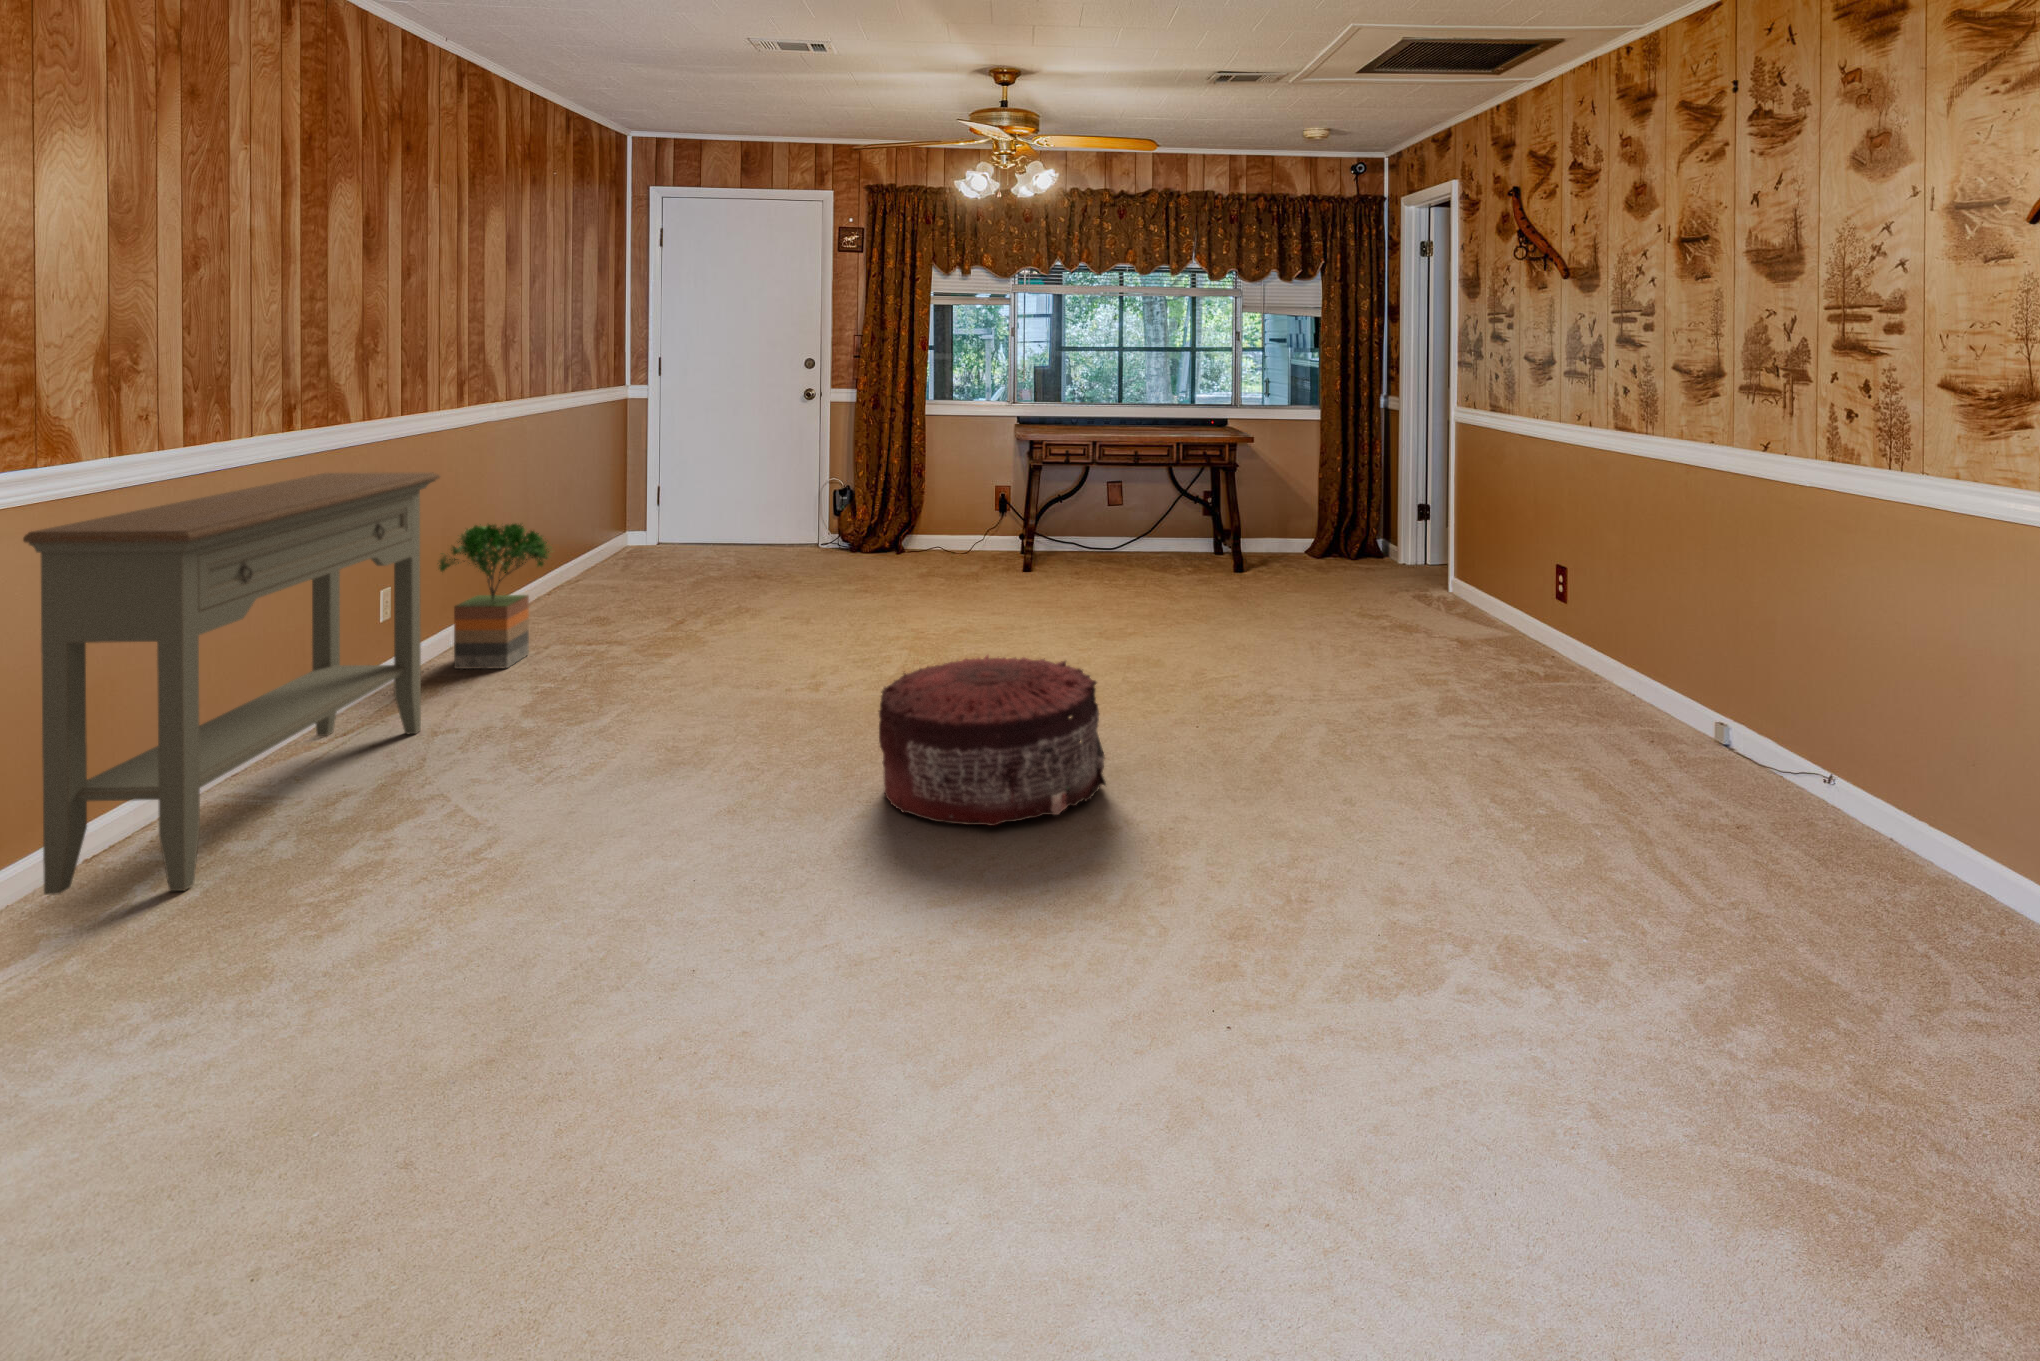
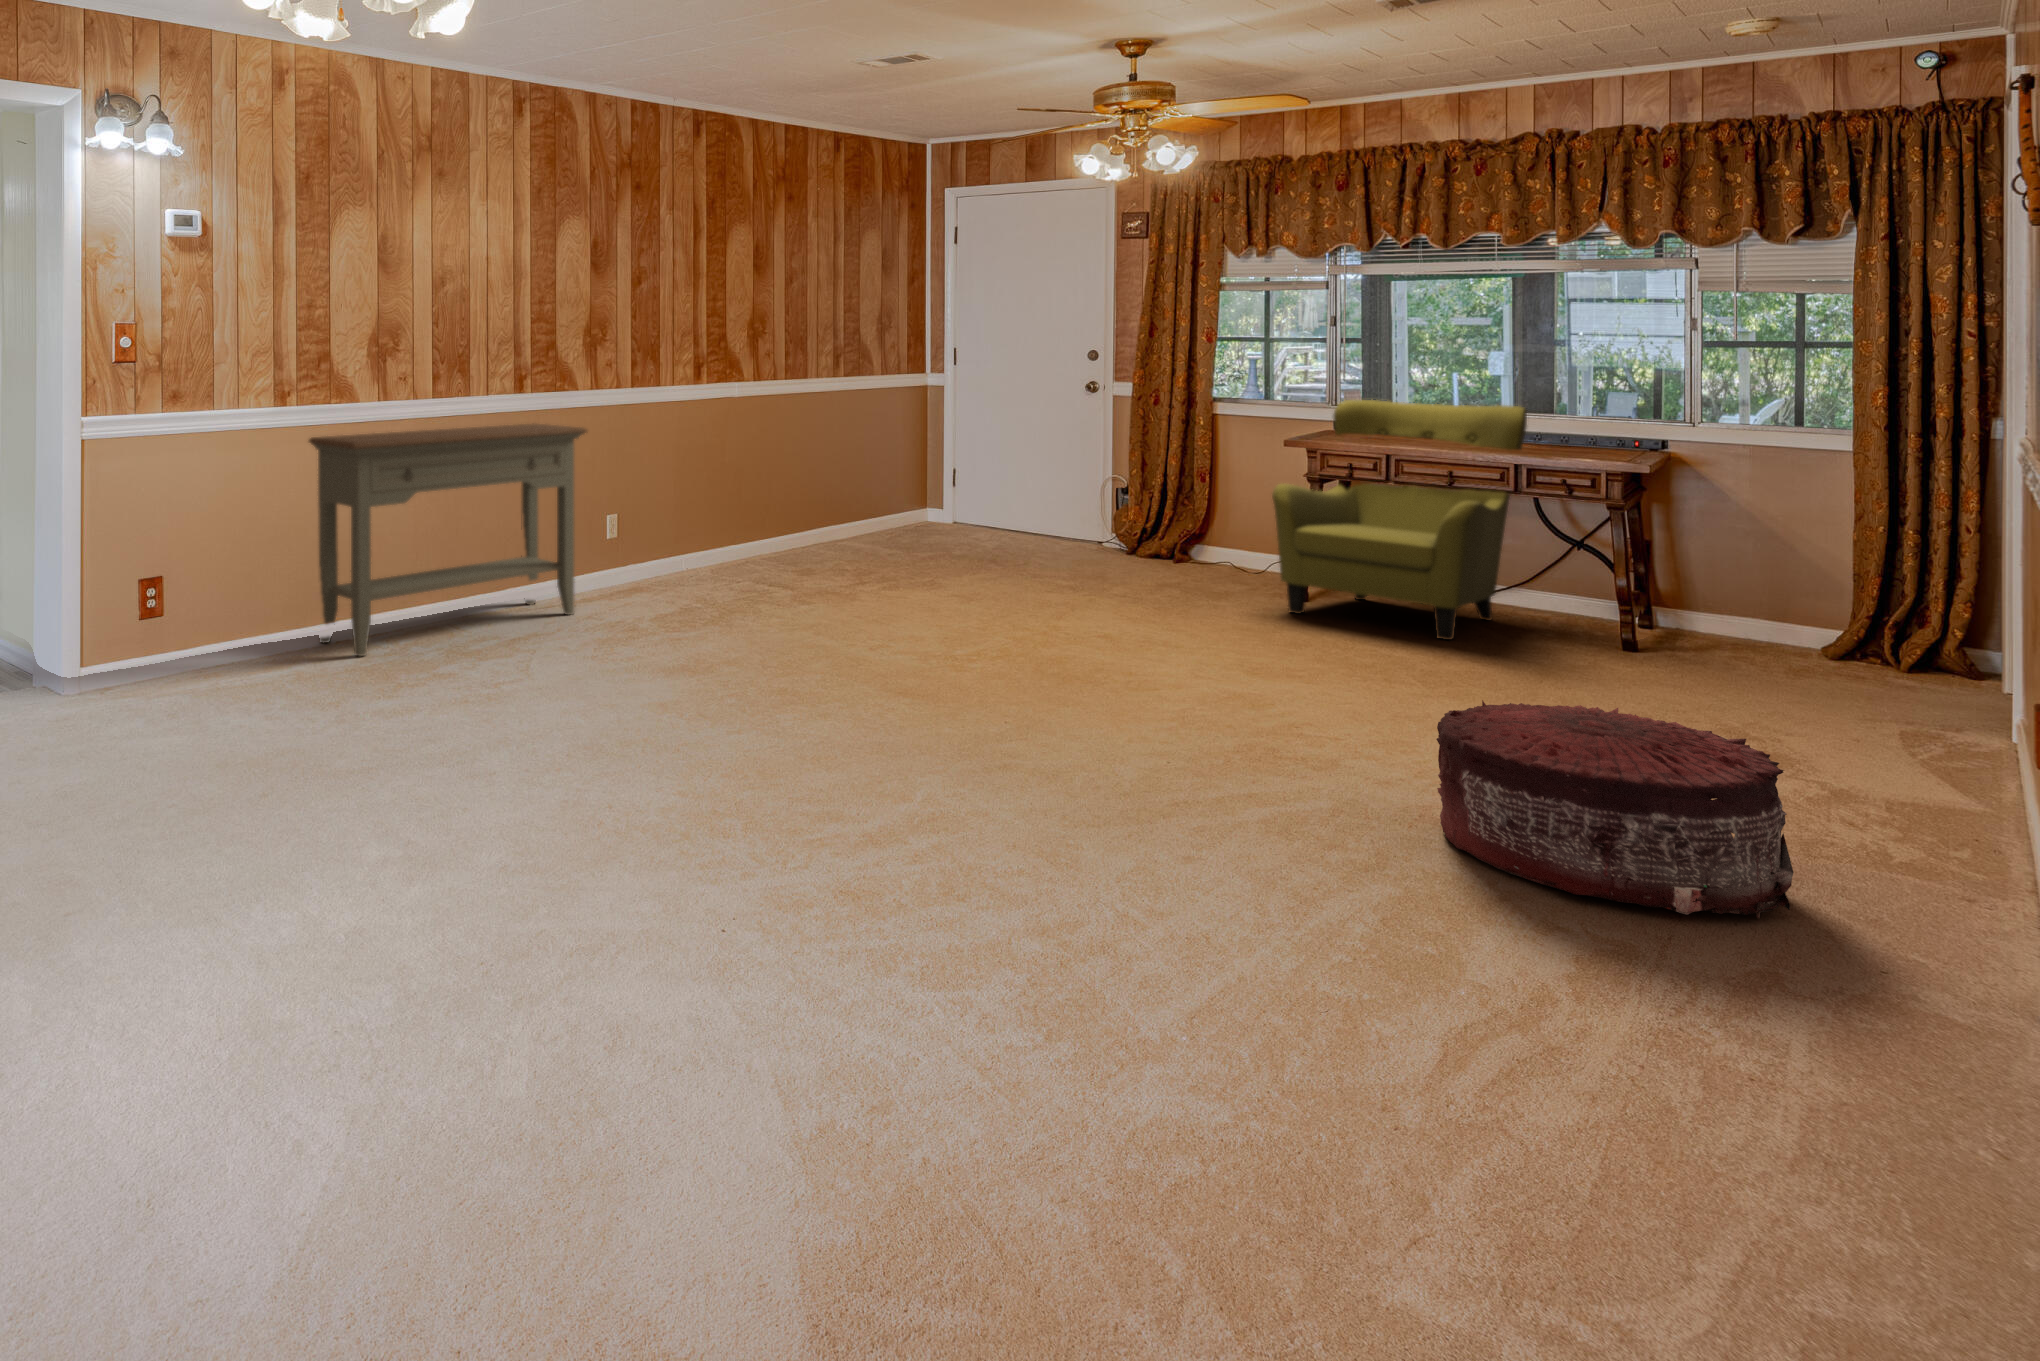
armchair: none [1021,397,1162,576] -> present [1272,400,1527,640]
potted tree: present [439,524,550,669] -> none [643,476,731,591]
pouf: present [879,655,1106,826] -> present [1436,700,1794,919]

